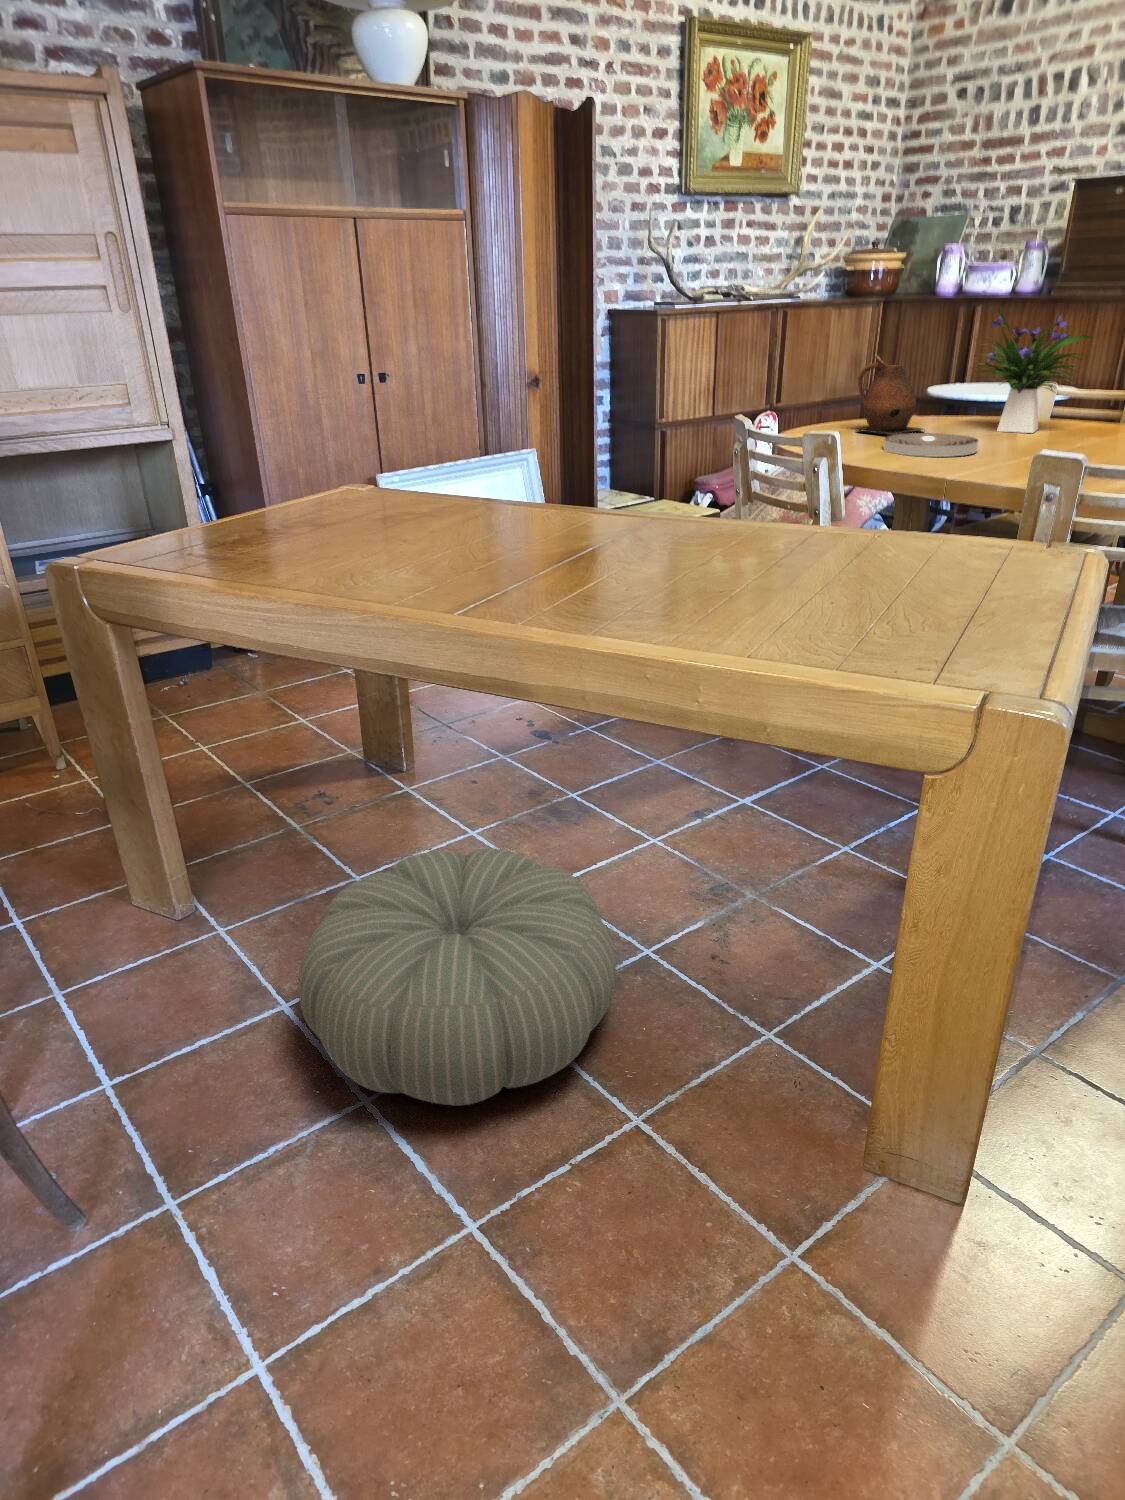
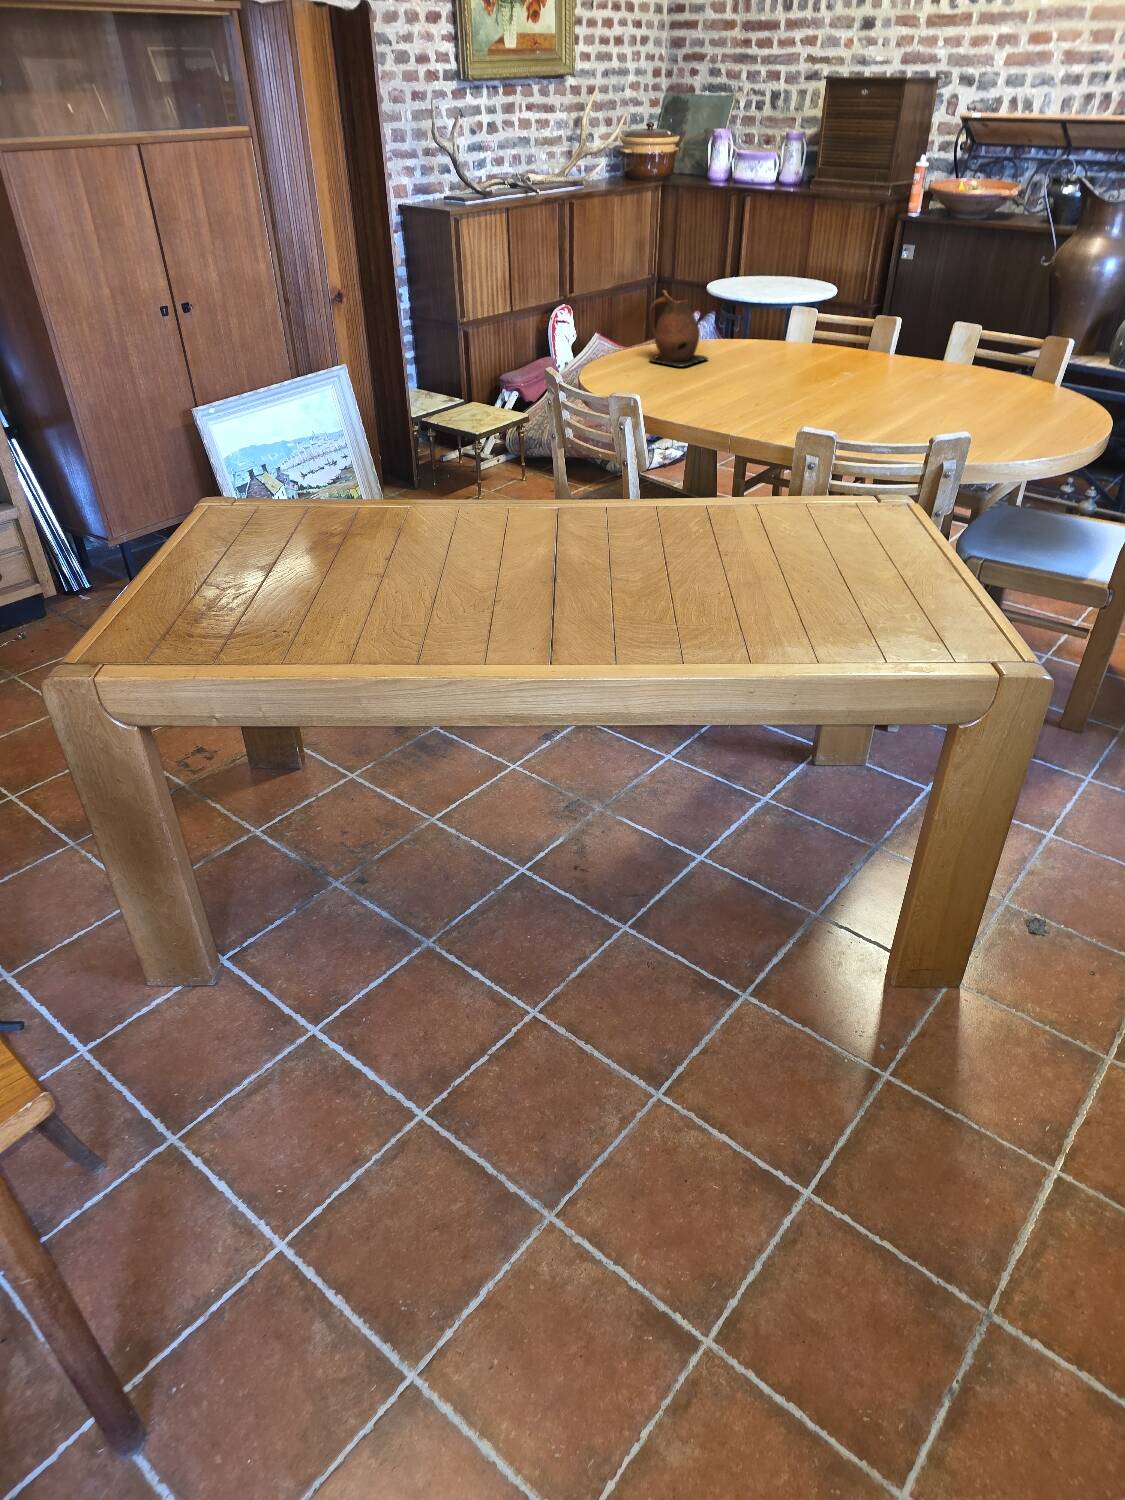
flower arrangement: present [976,309,1092,433] -> none [745,244,846,360]
plate: present [884,433,978,457] -> none [675,368,755,398]
pouf: present [299,848,617,1105] -> none [241,804,503,1024]

